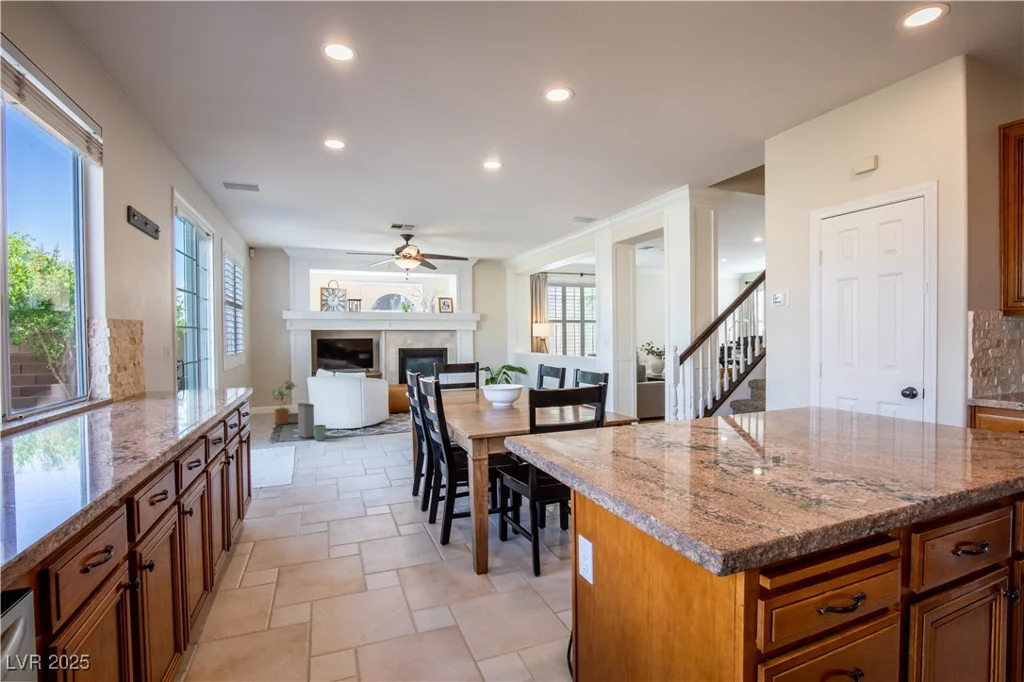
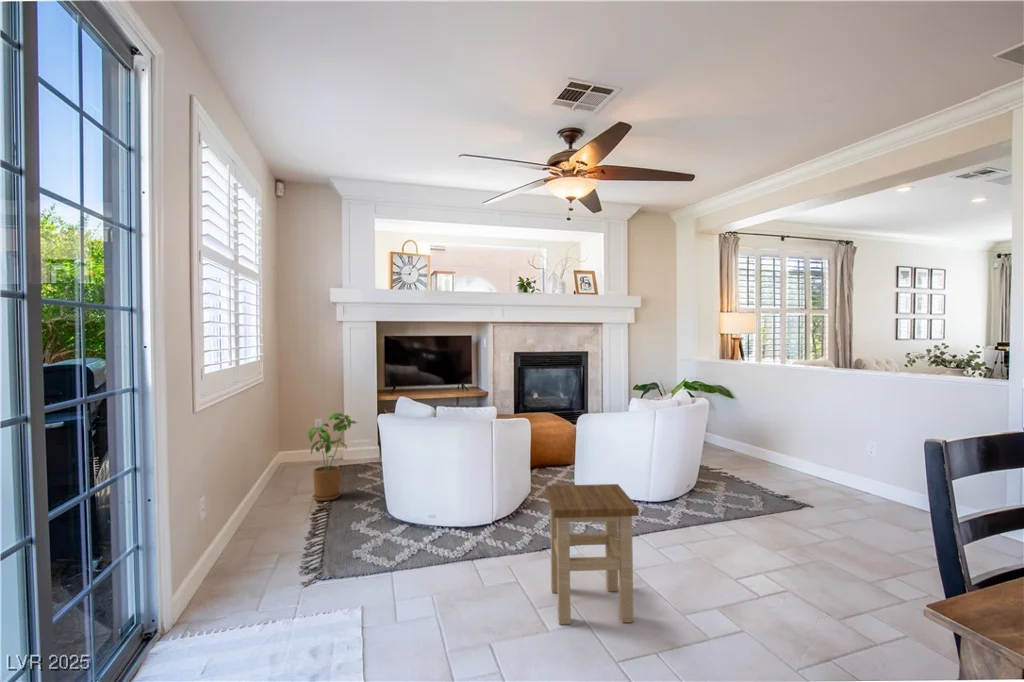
trash can: present [298,402,326,441] -> none [362,471,429,573]
stool: none [366,403,400,449] -> present [545,484,639,624]

